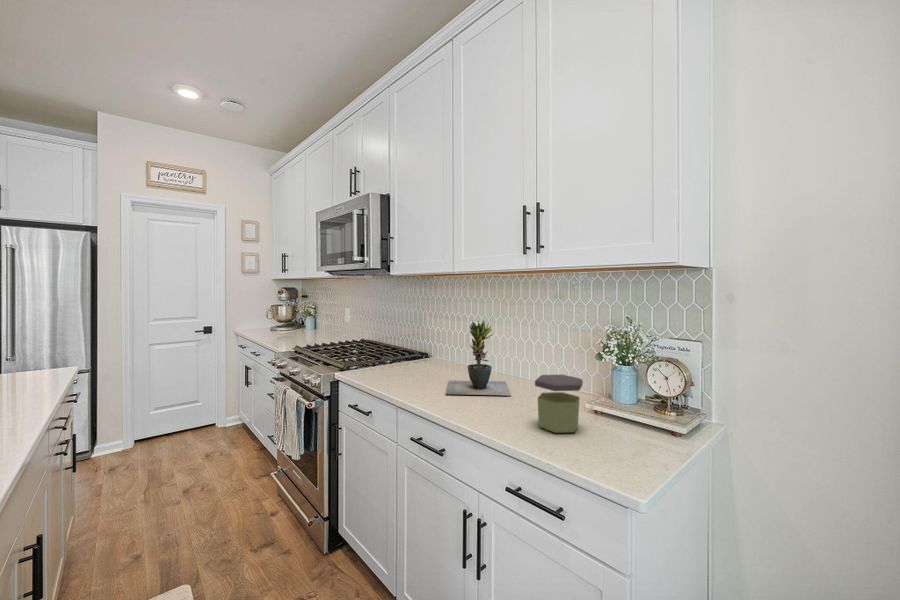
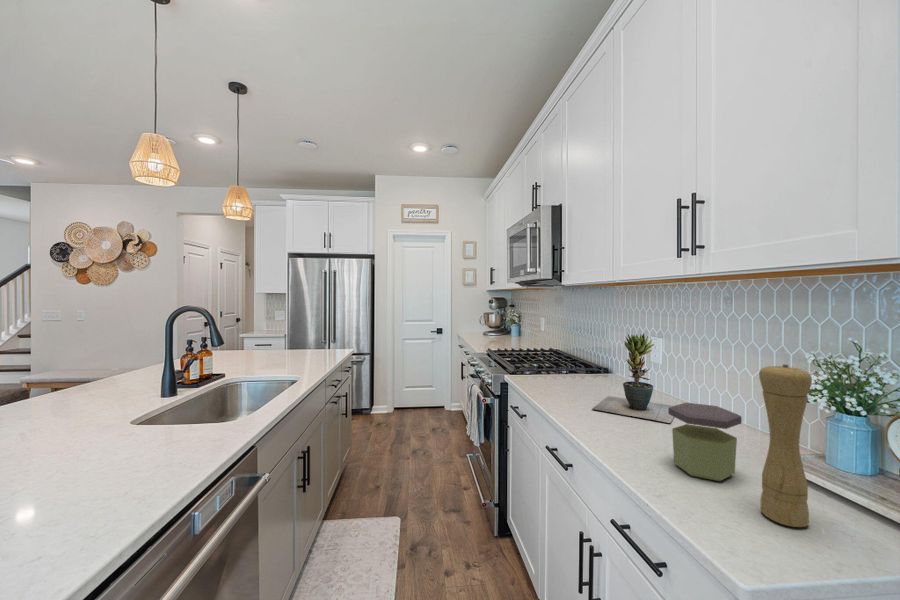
pepper mill: none [608,336,639,452] -> present [759,364,812,527]

